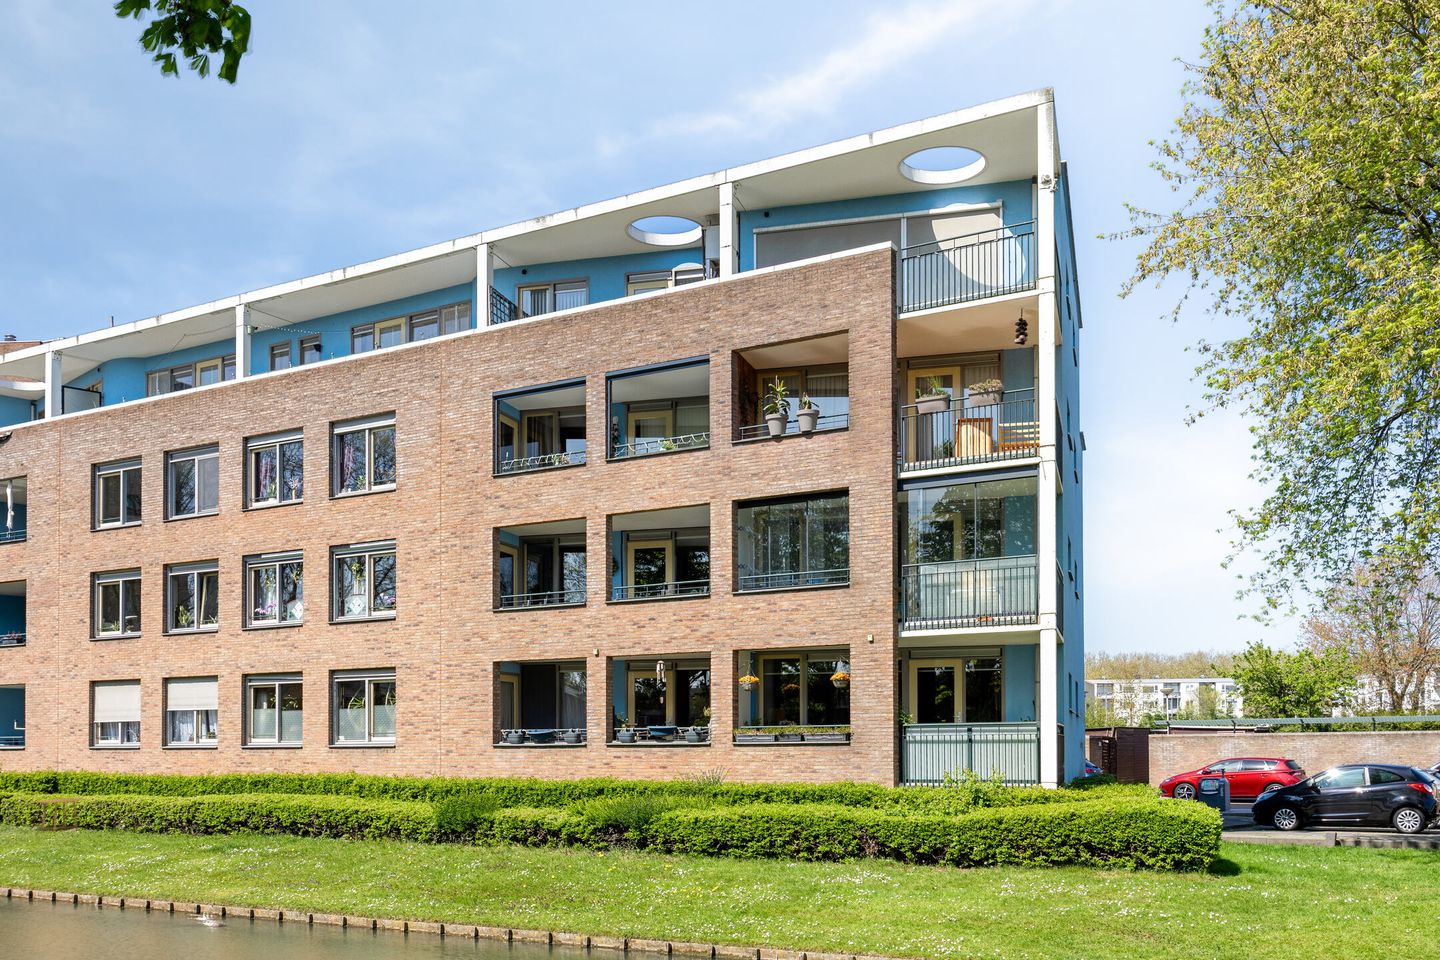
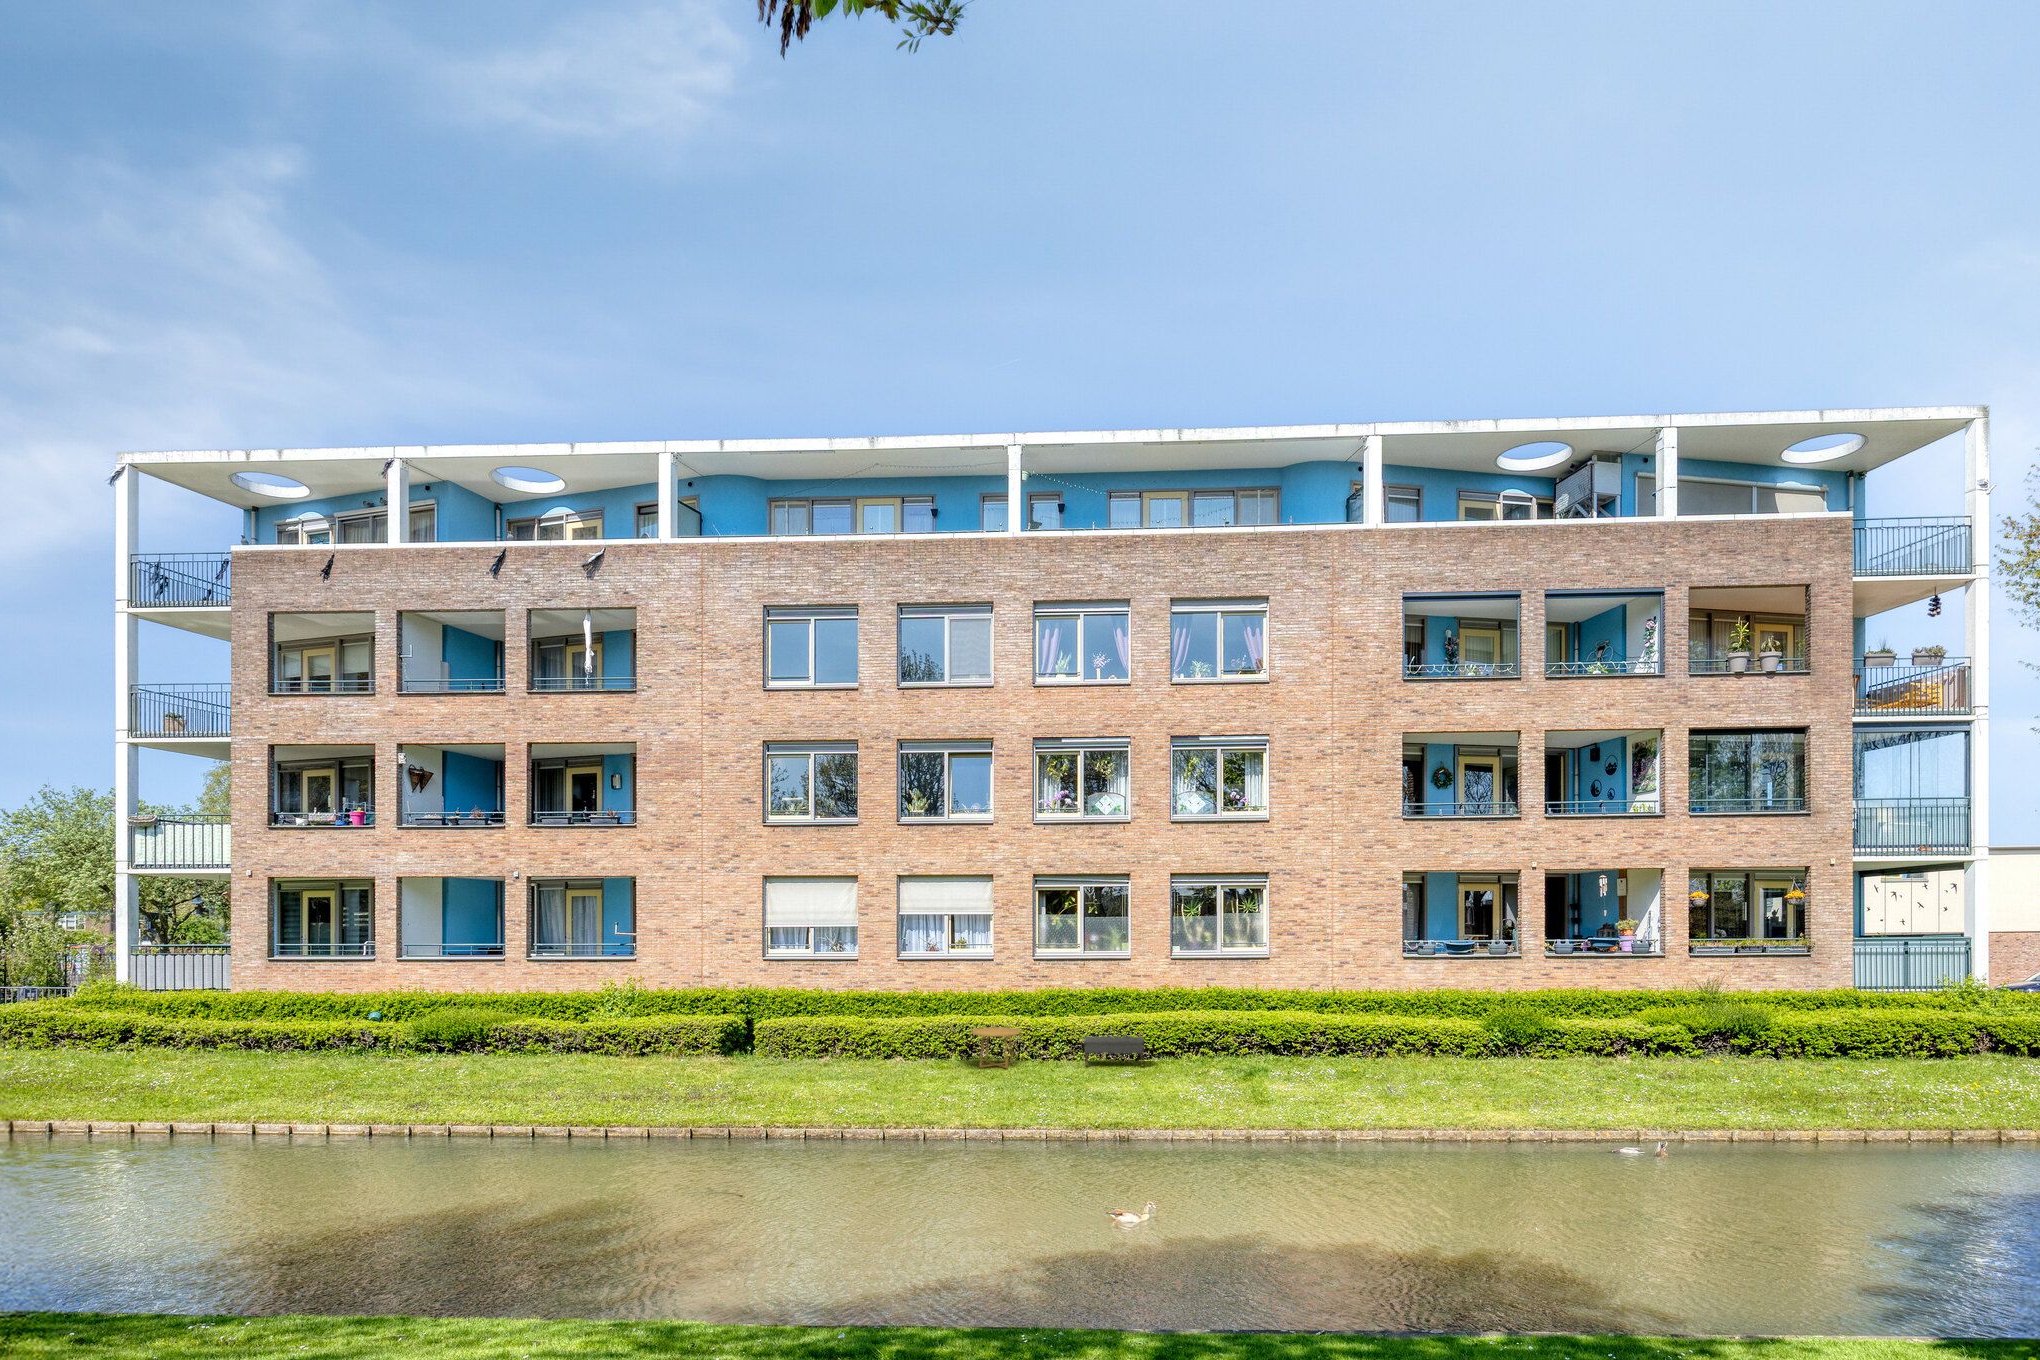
bench: none [106,806,158,832] -> present [1084,1036,1144,1065]

